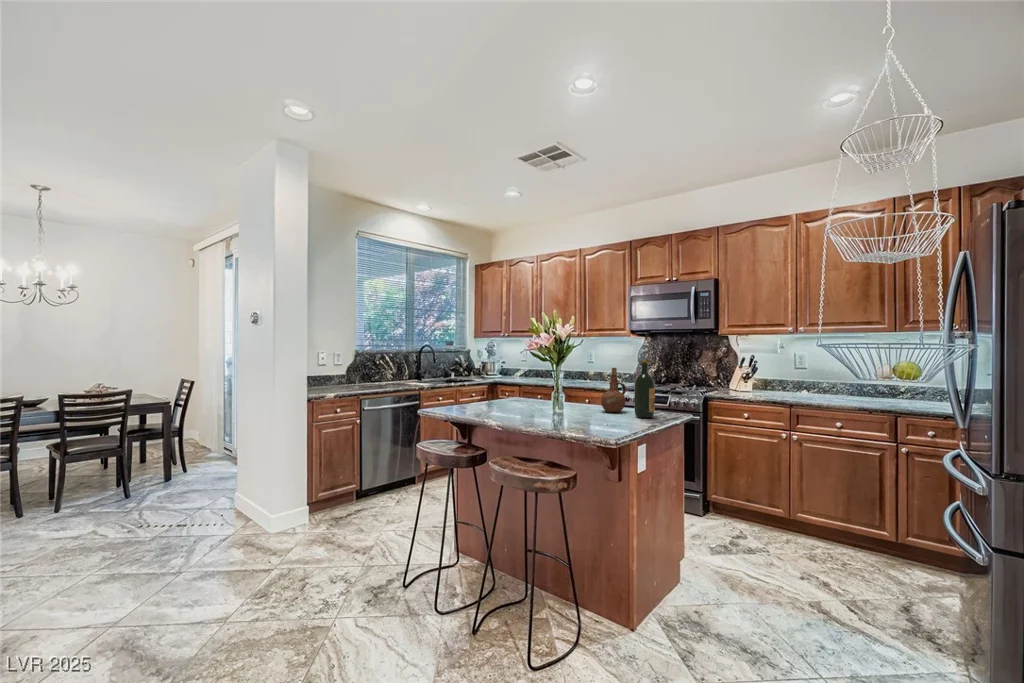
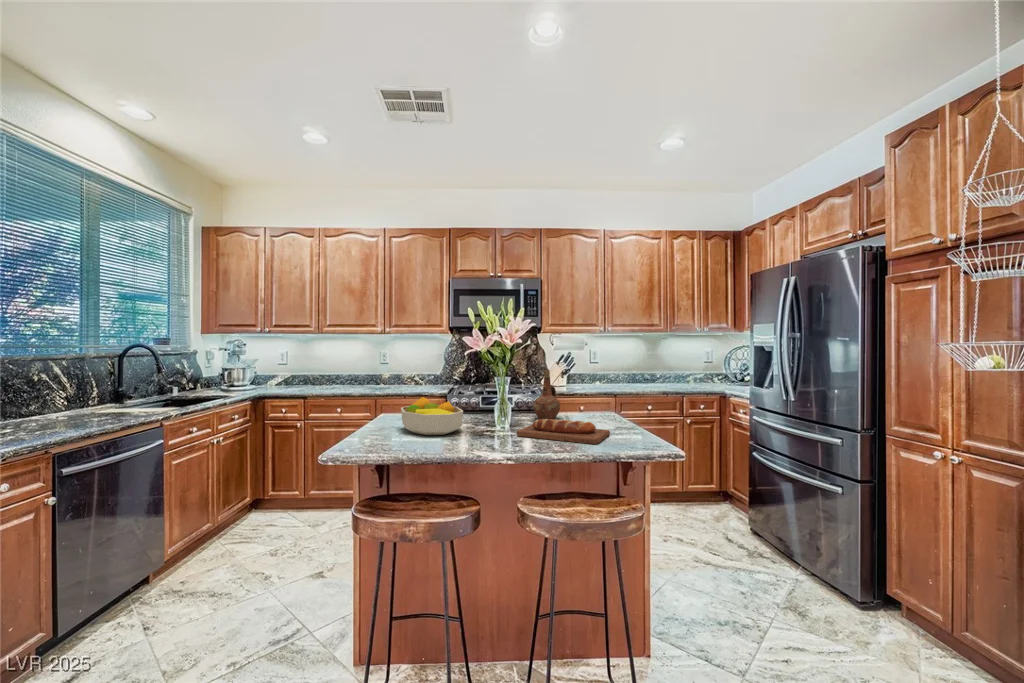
wine bottle: present [634,360,655,418] -> none [580,361,600,422]
fruit bowl: none [484,383,527,411] -> present [401,397,463,435]
bread loaf: none [543,407,613,430] -> present [517,419,610,444]

